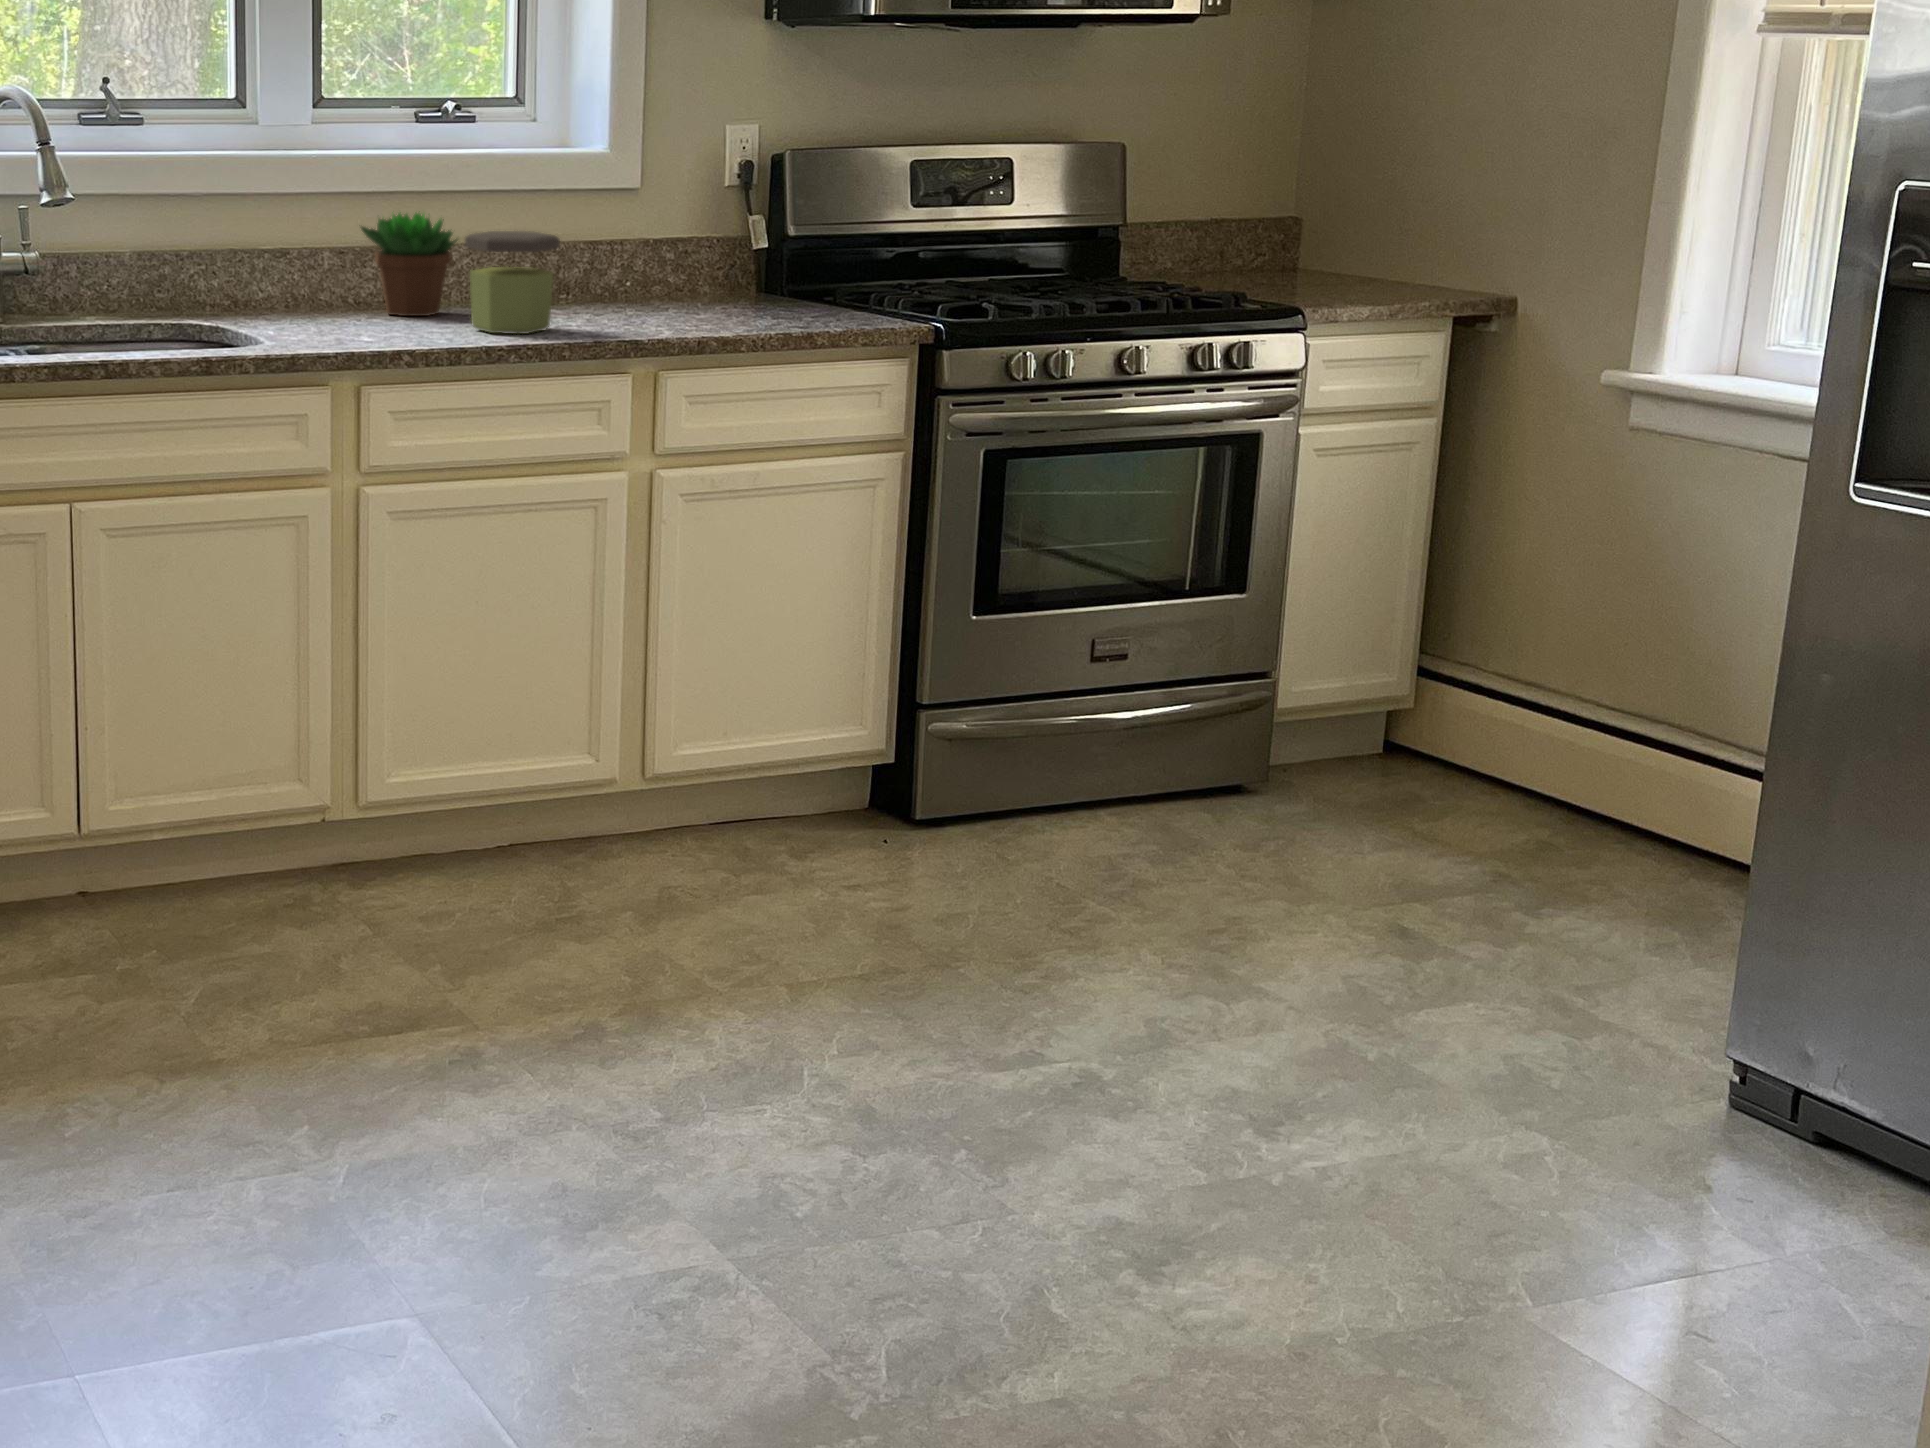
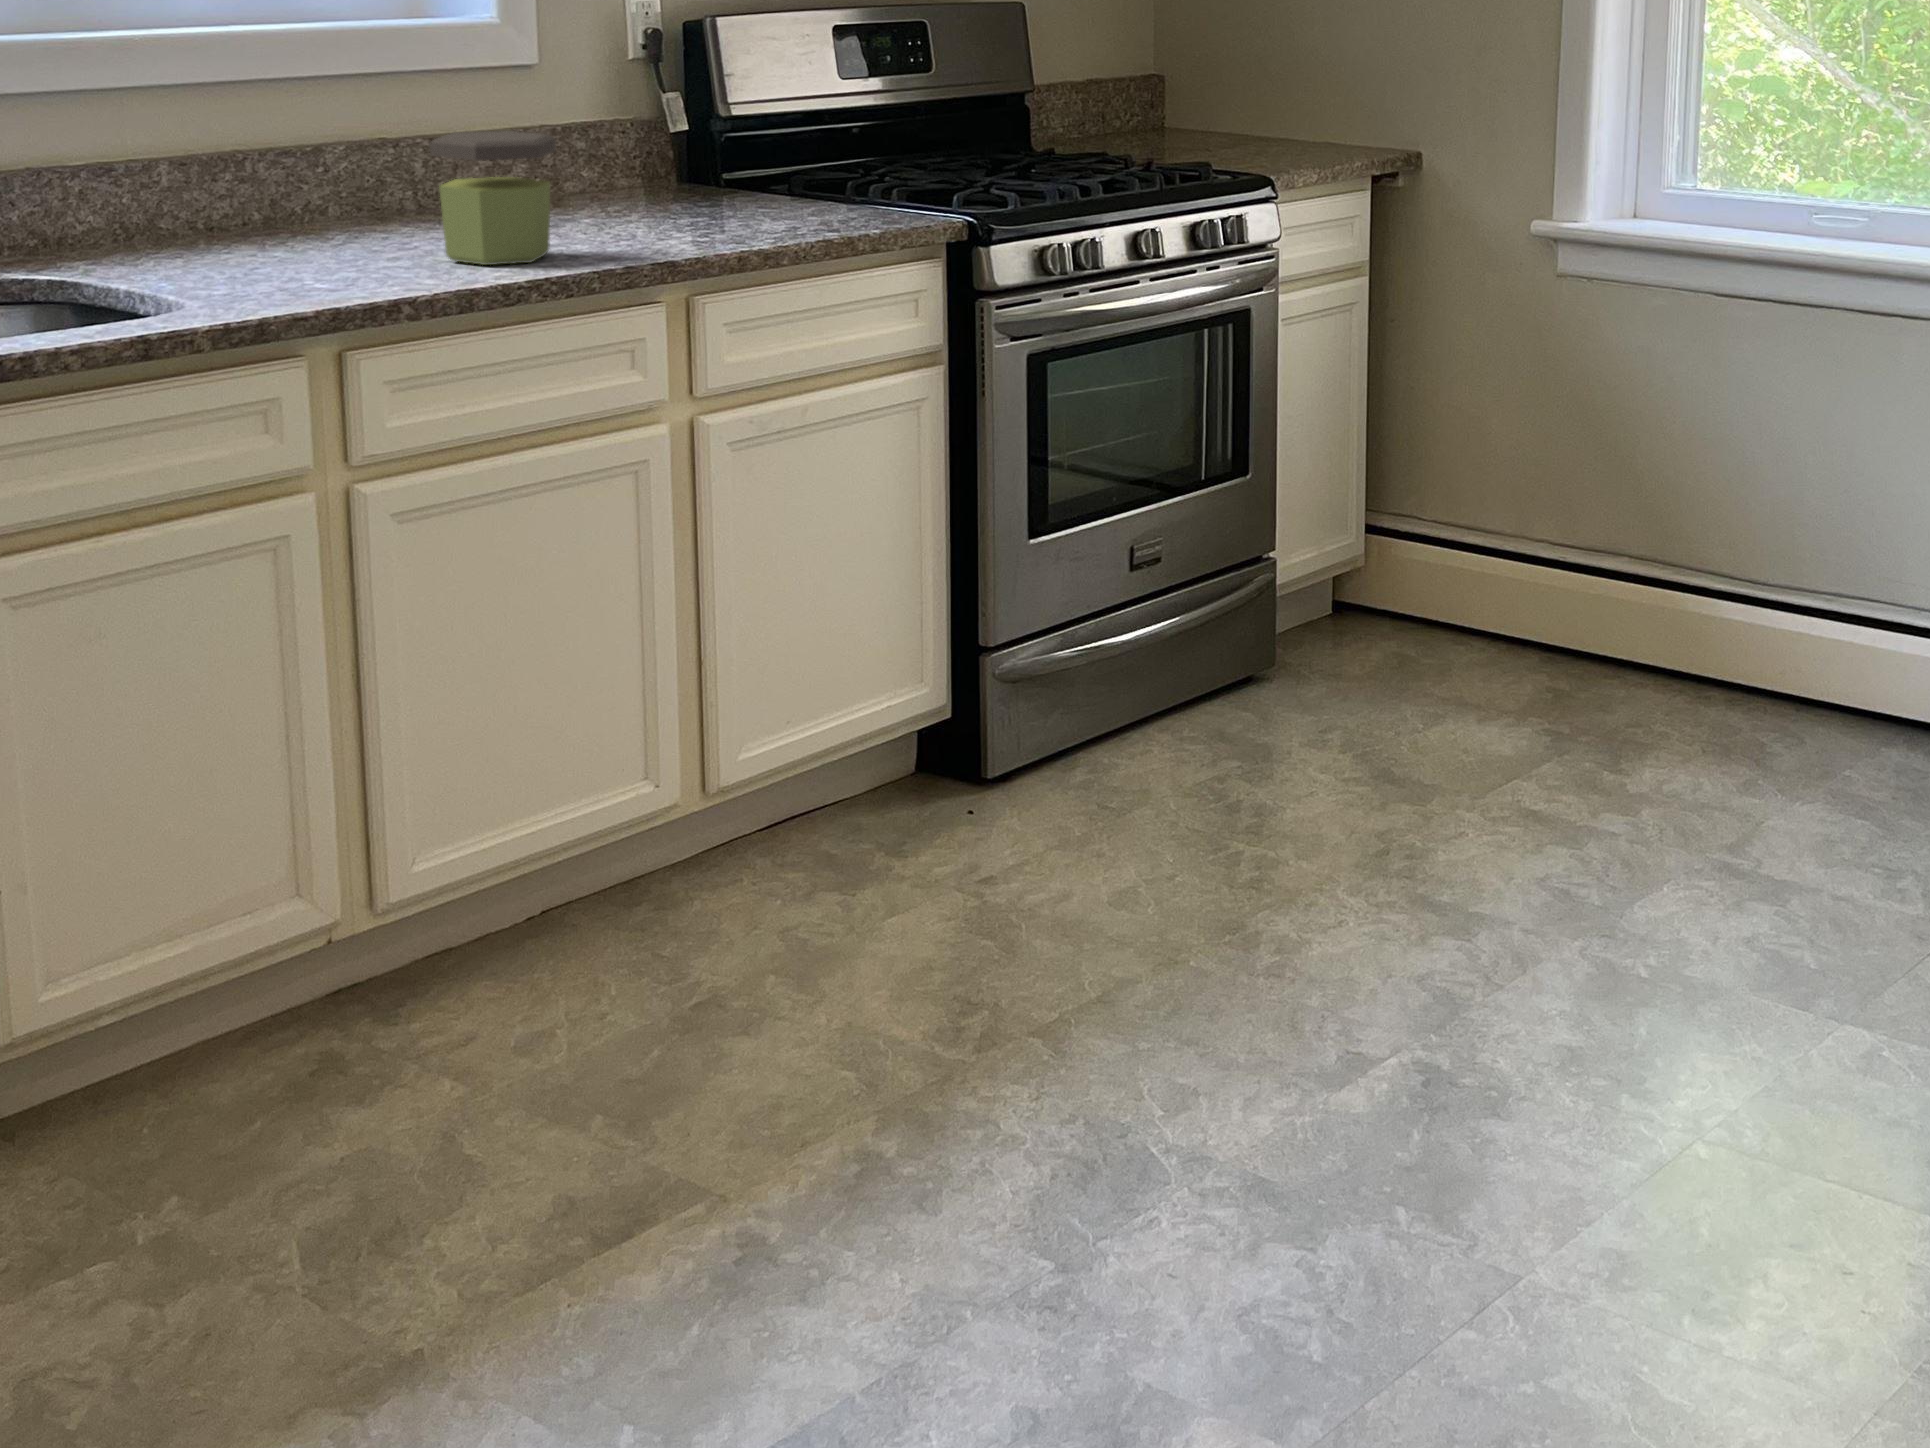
succulent plant: present [361,213,457,316] -> none [227,106,377,249]

